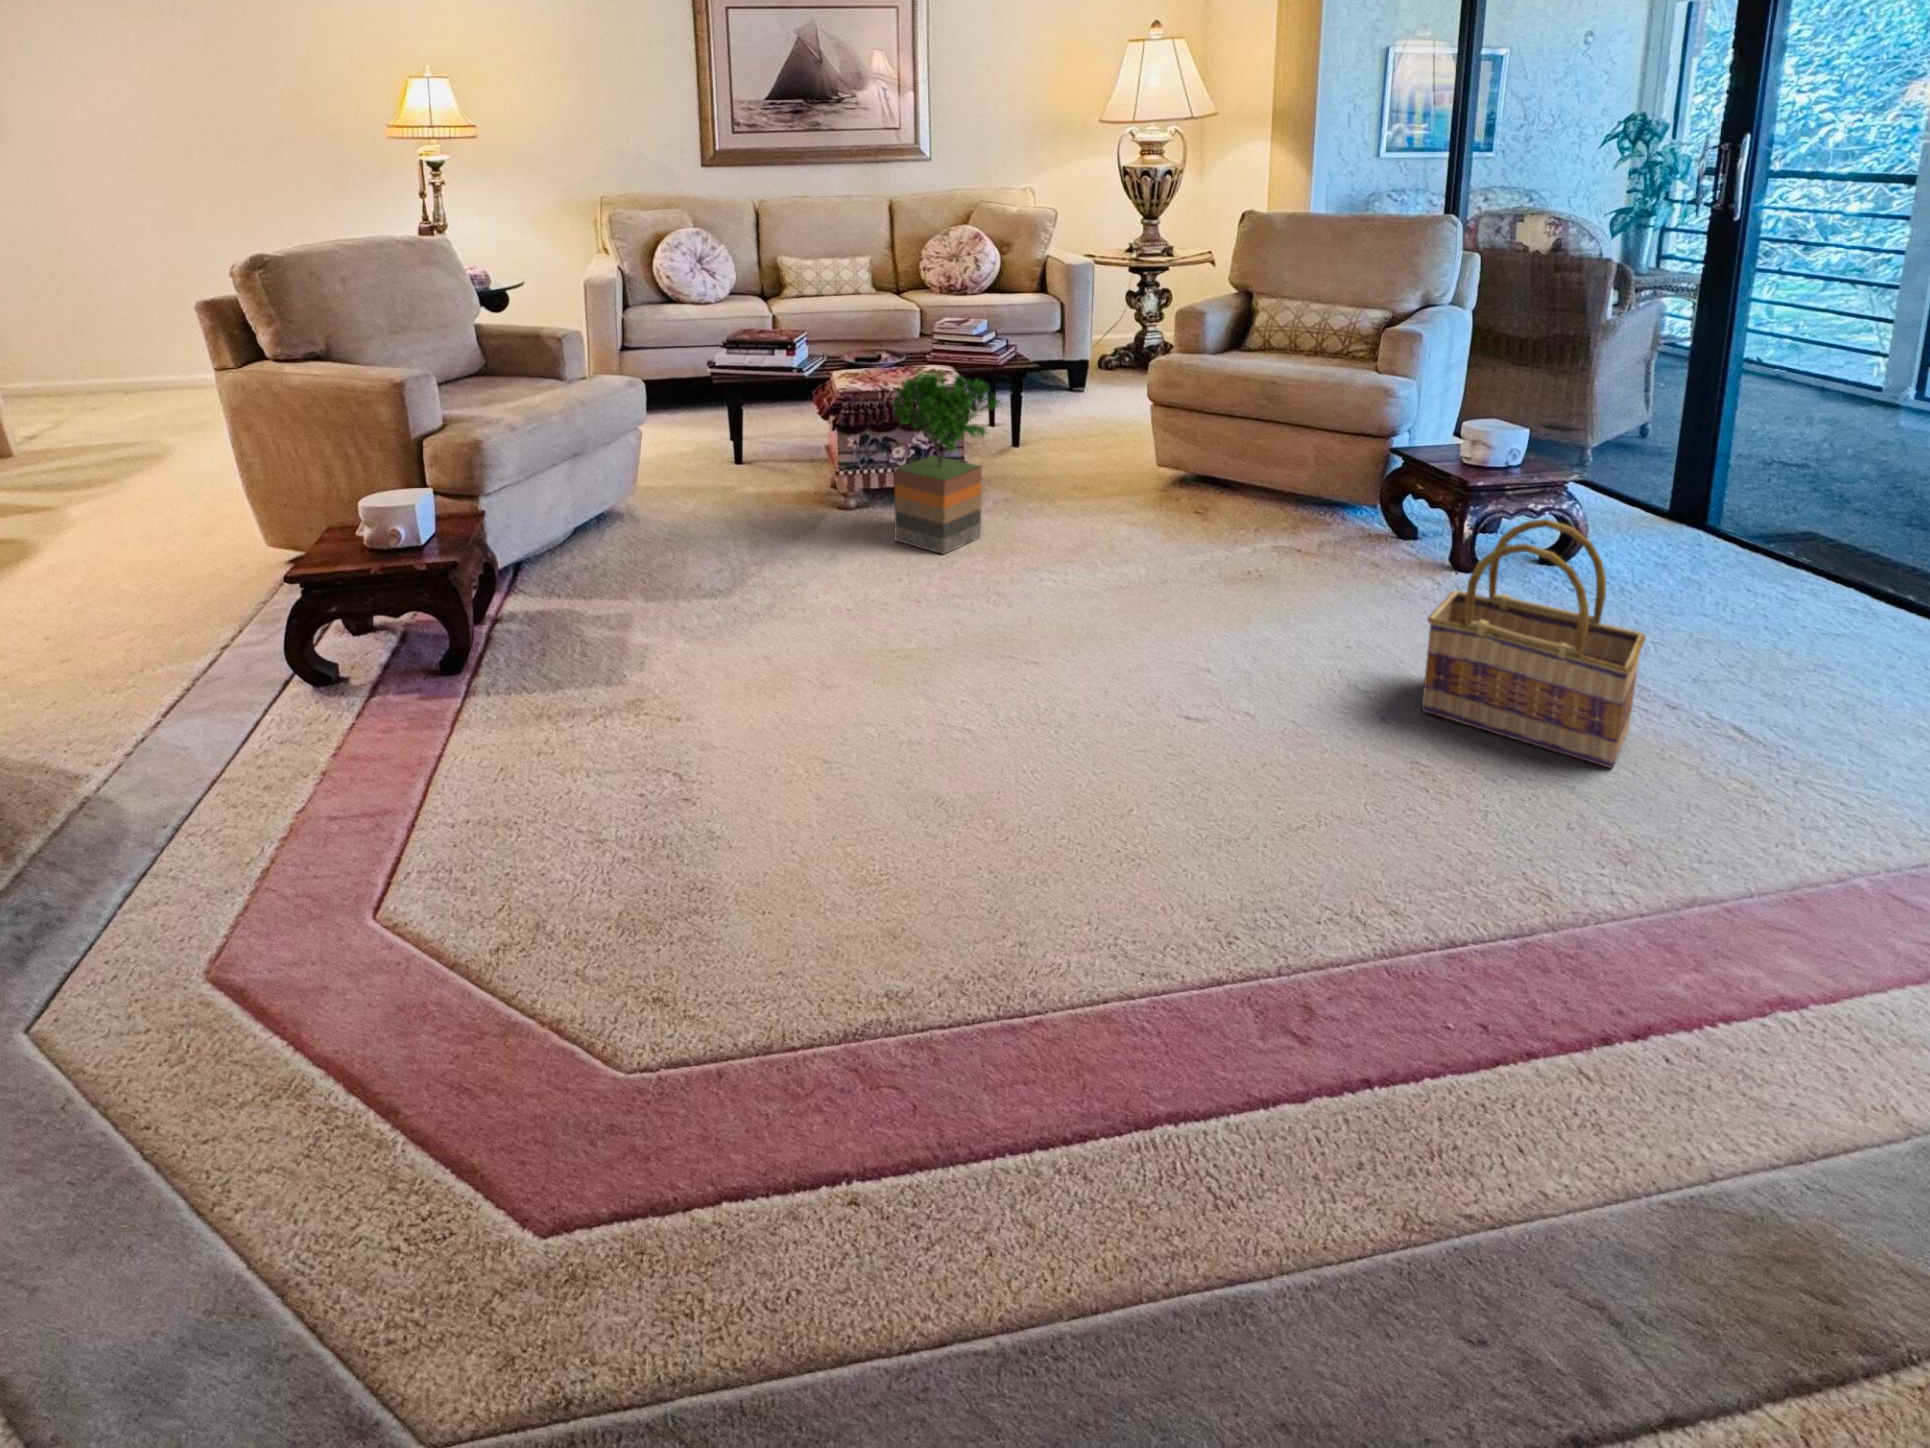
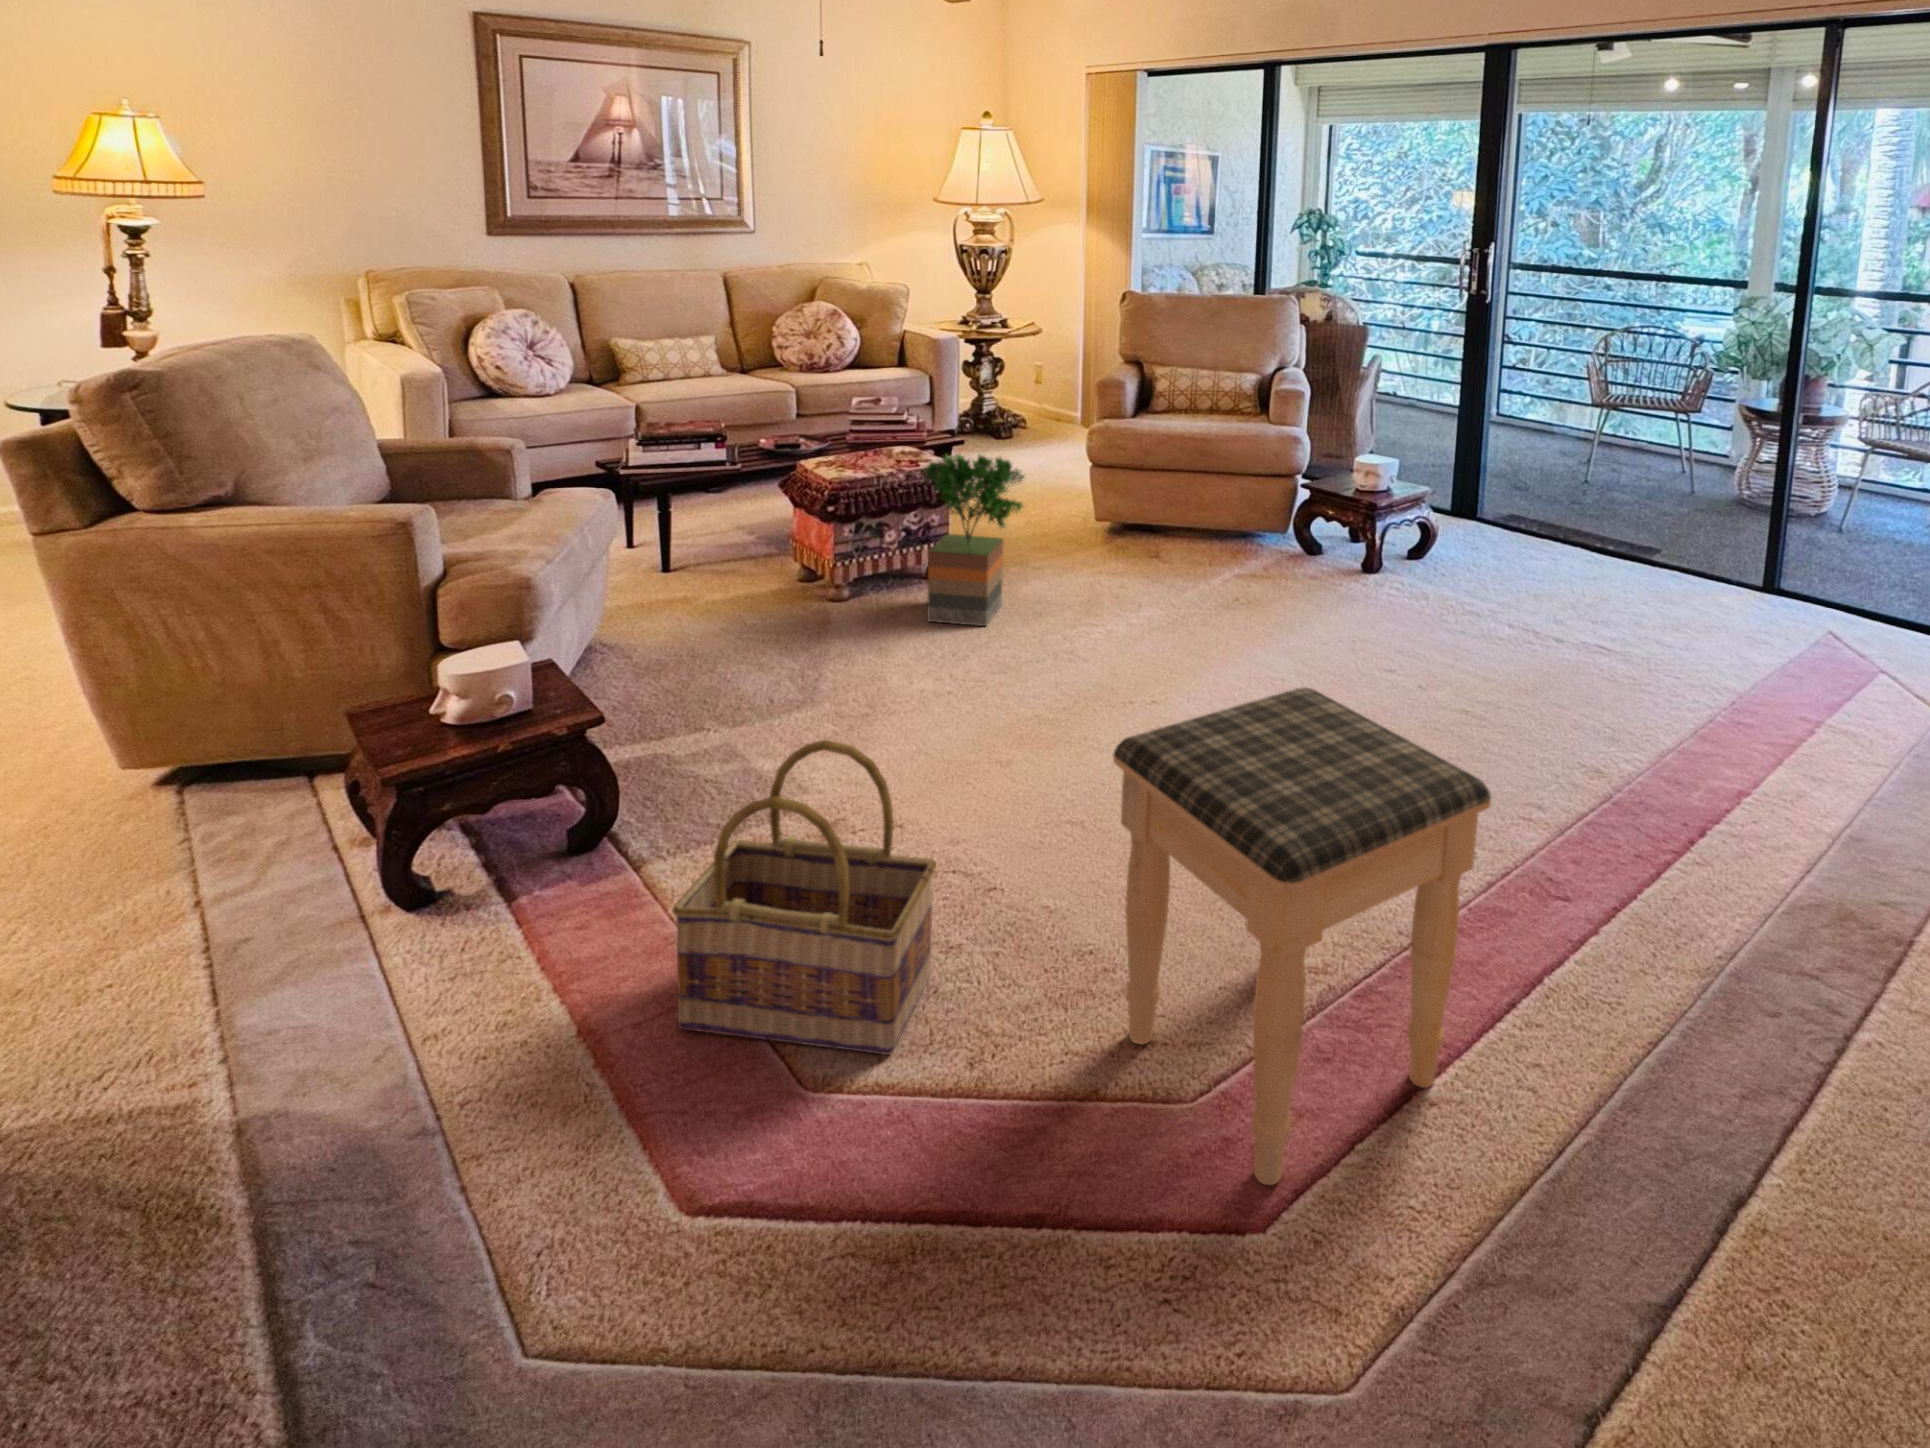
basket: present [1422,519,1646,768] -> present [672,740,936,1055]
footstool: none [530,650,920,1195] -> present [1113,687,1491,1185]

